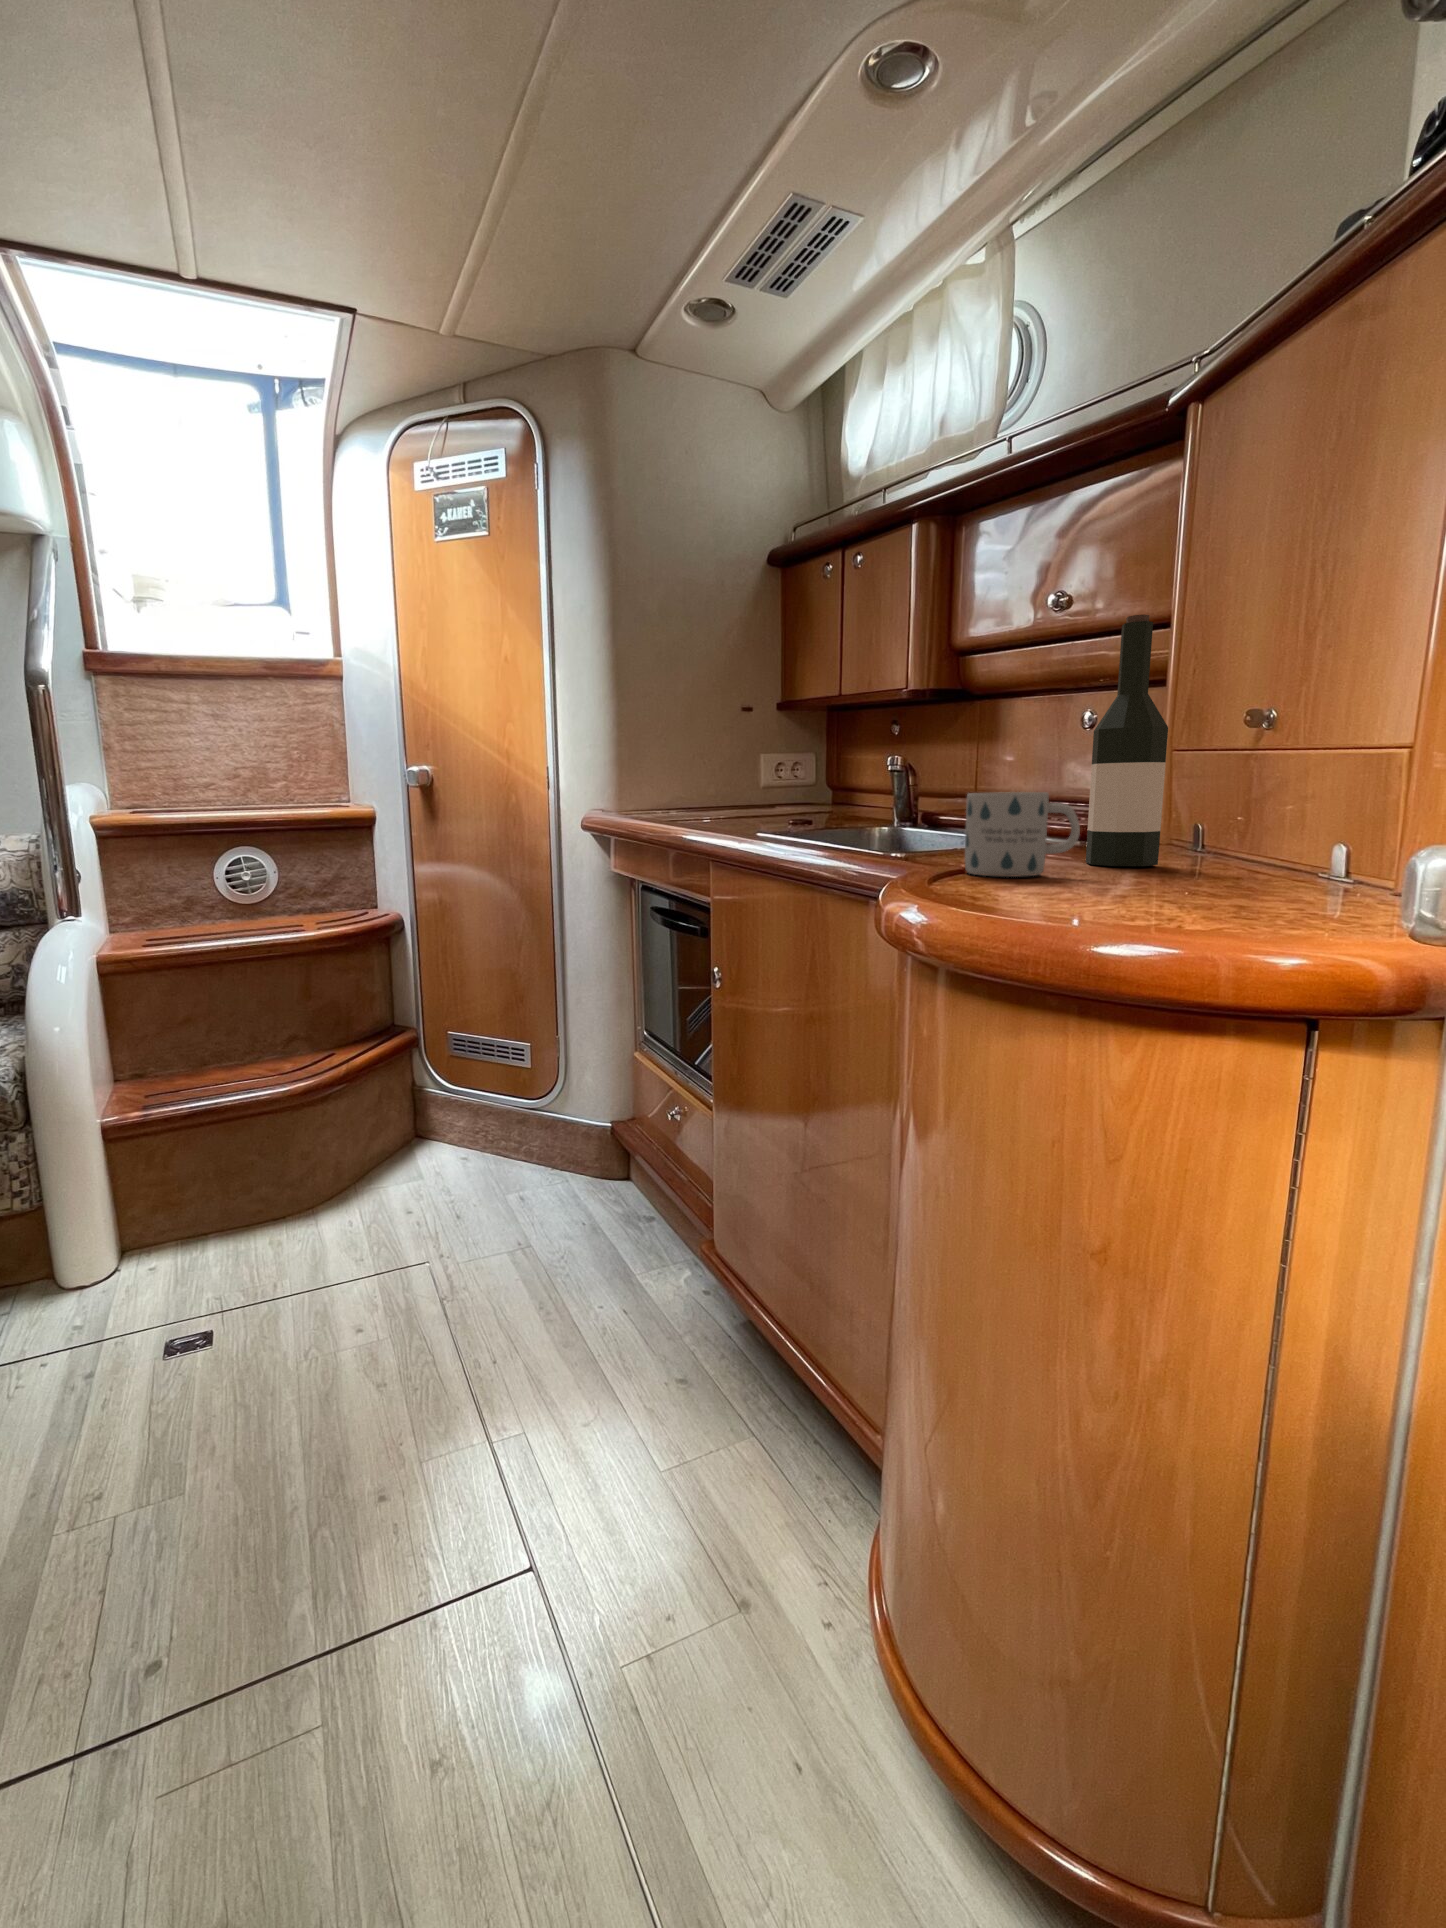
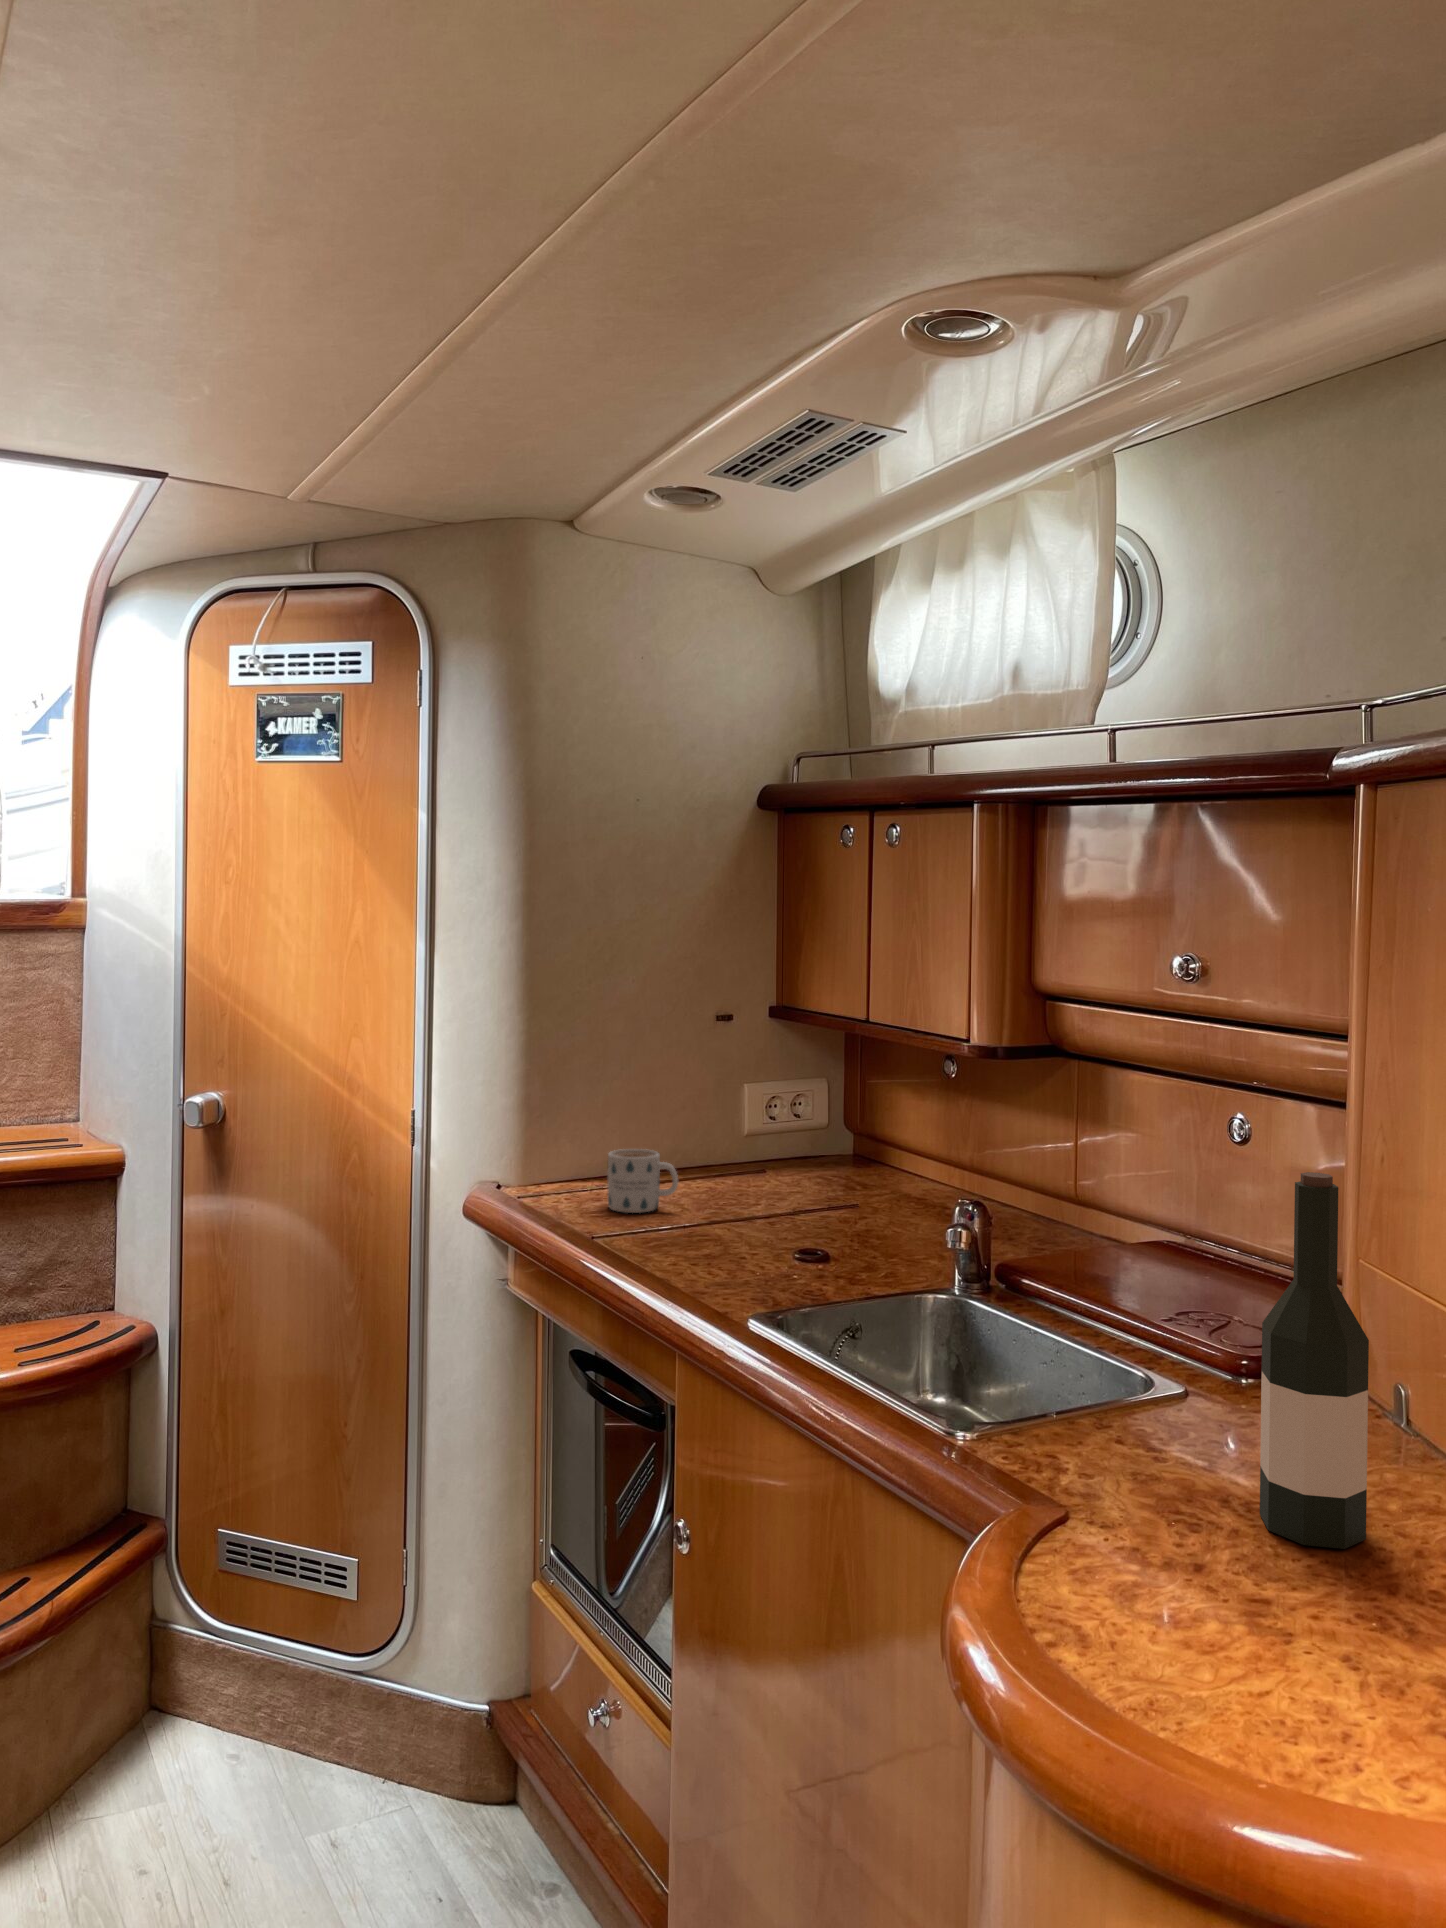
mug: present [965,792,1080,877] -> present [608,1149,678,1213]

